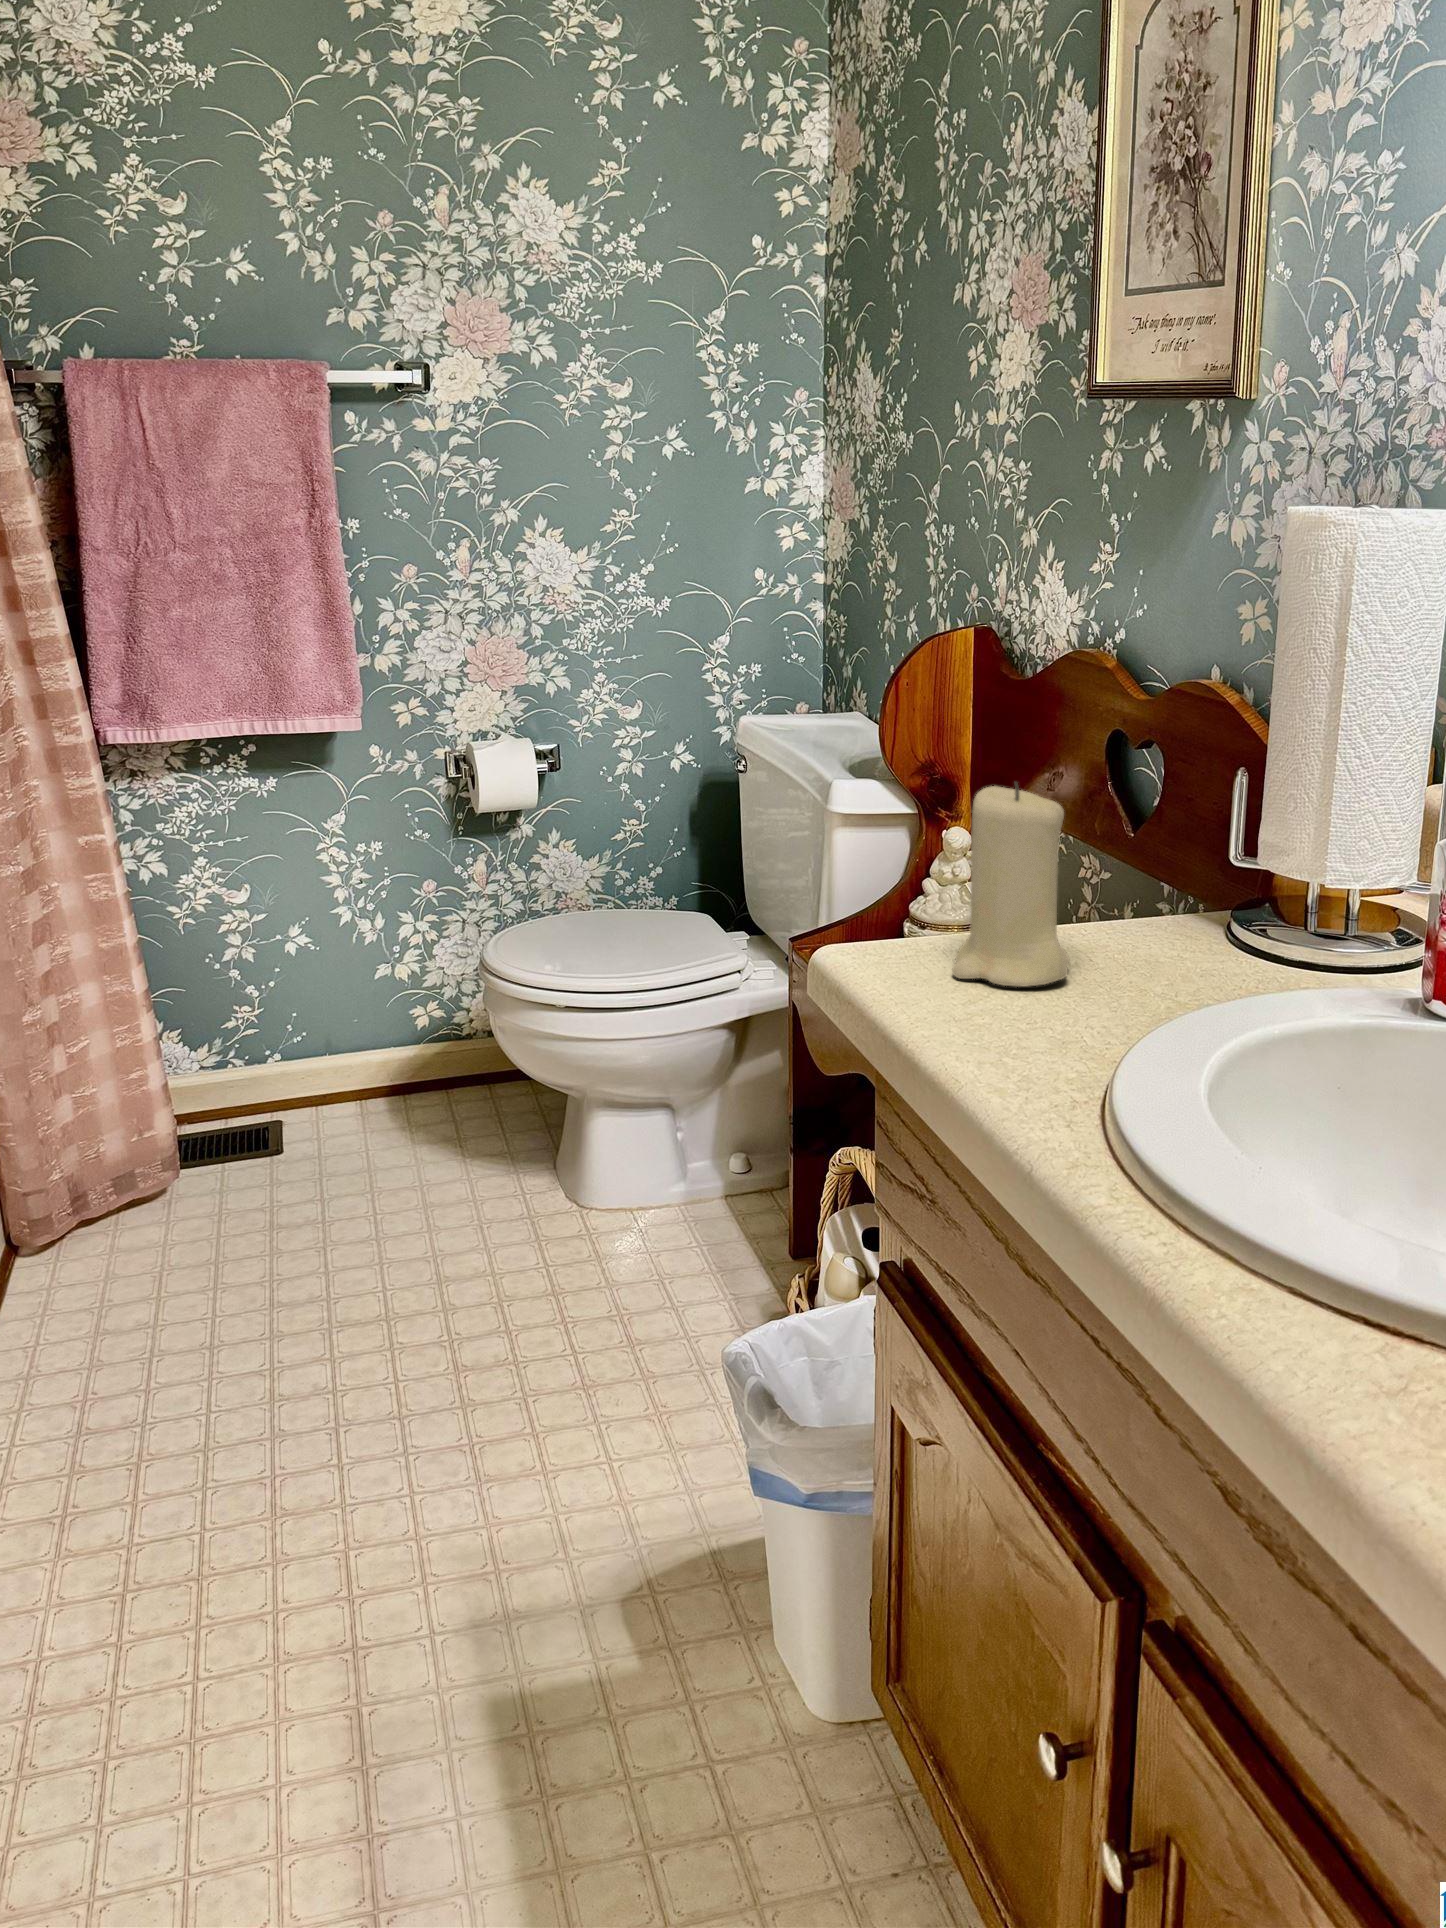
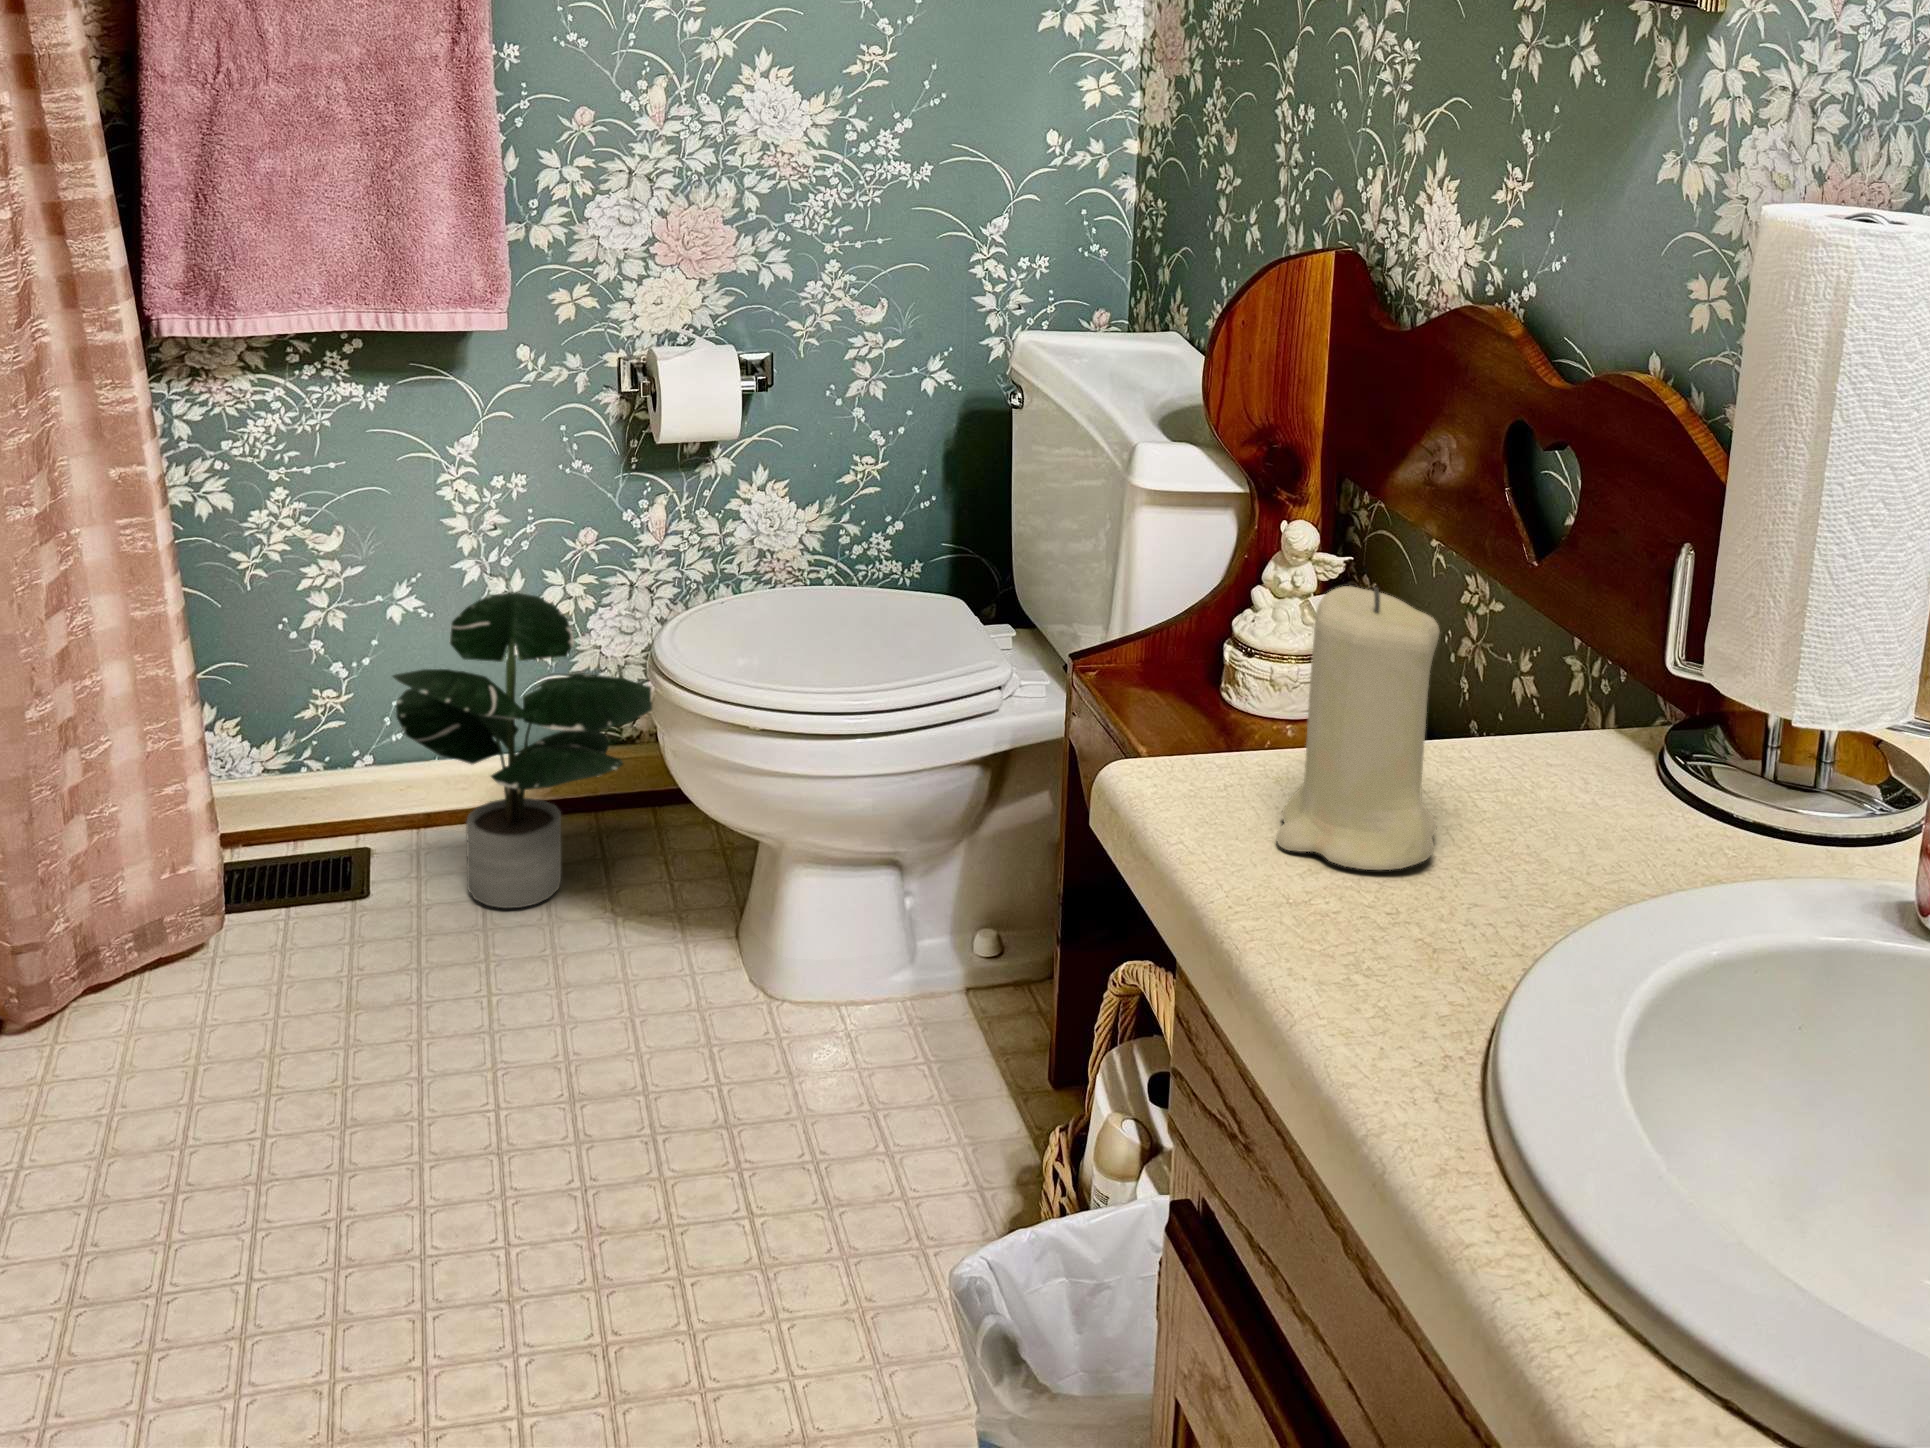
potted plant: none [288,930,492,1162] -> present [393,592,652,908]

